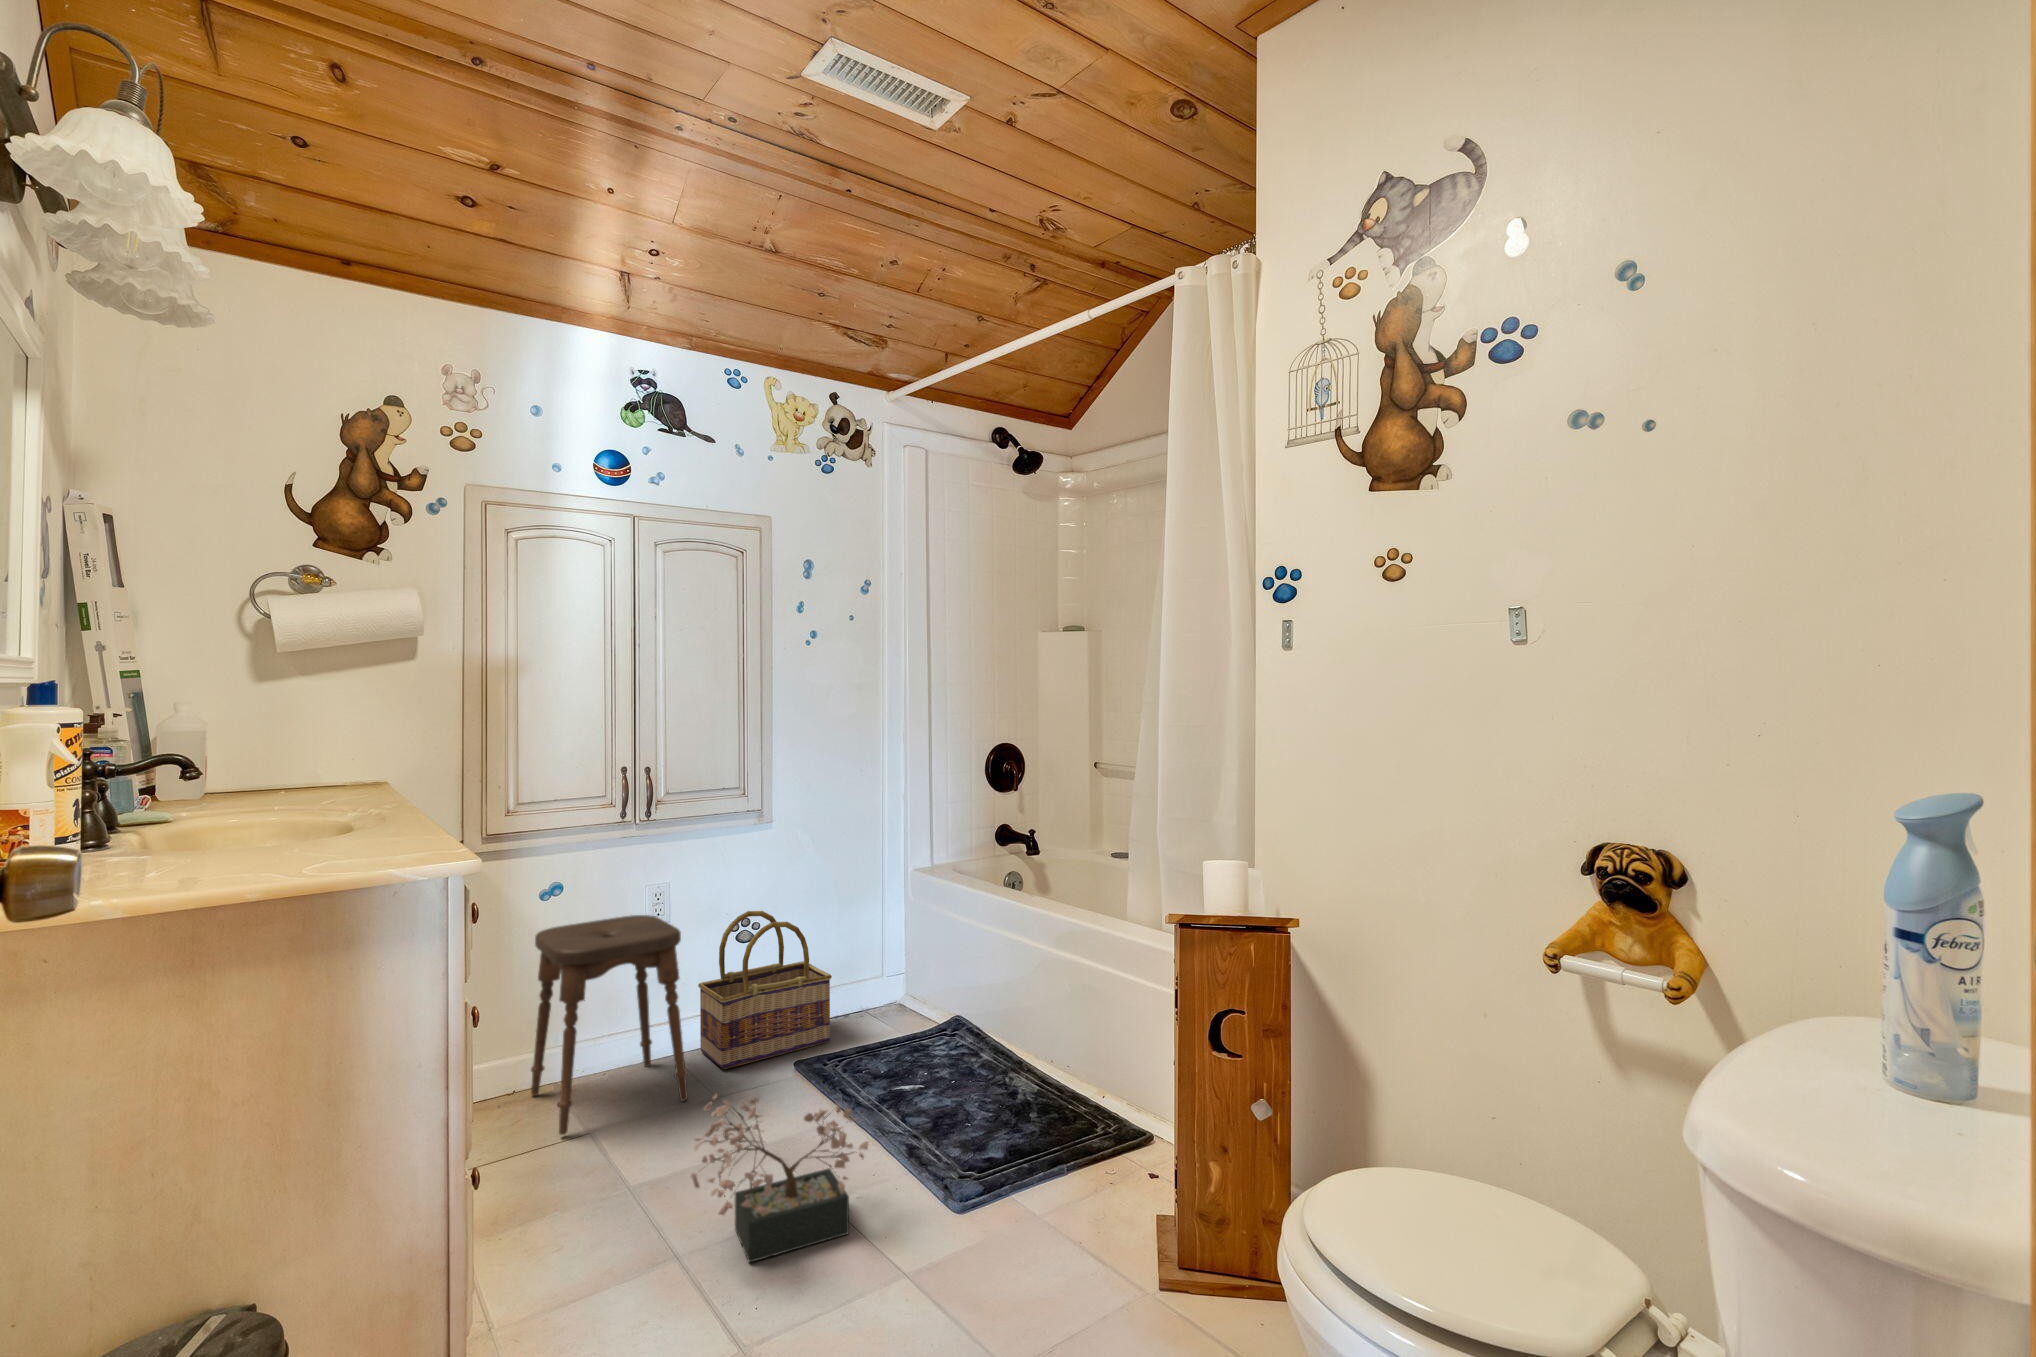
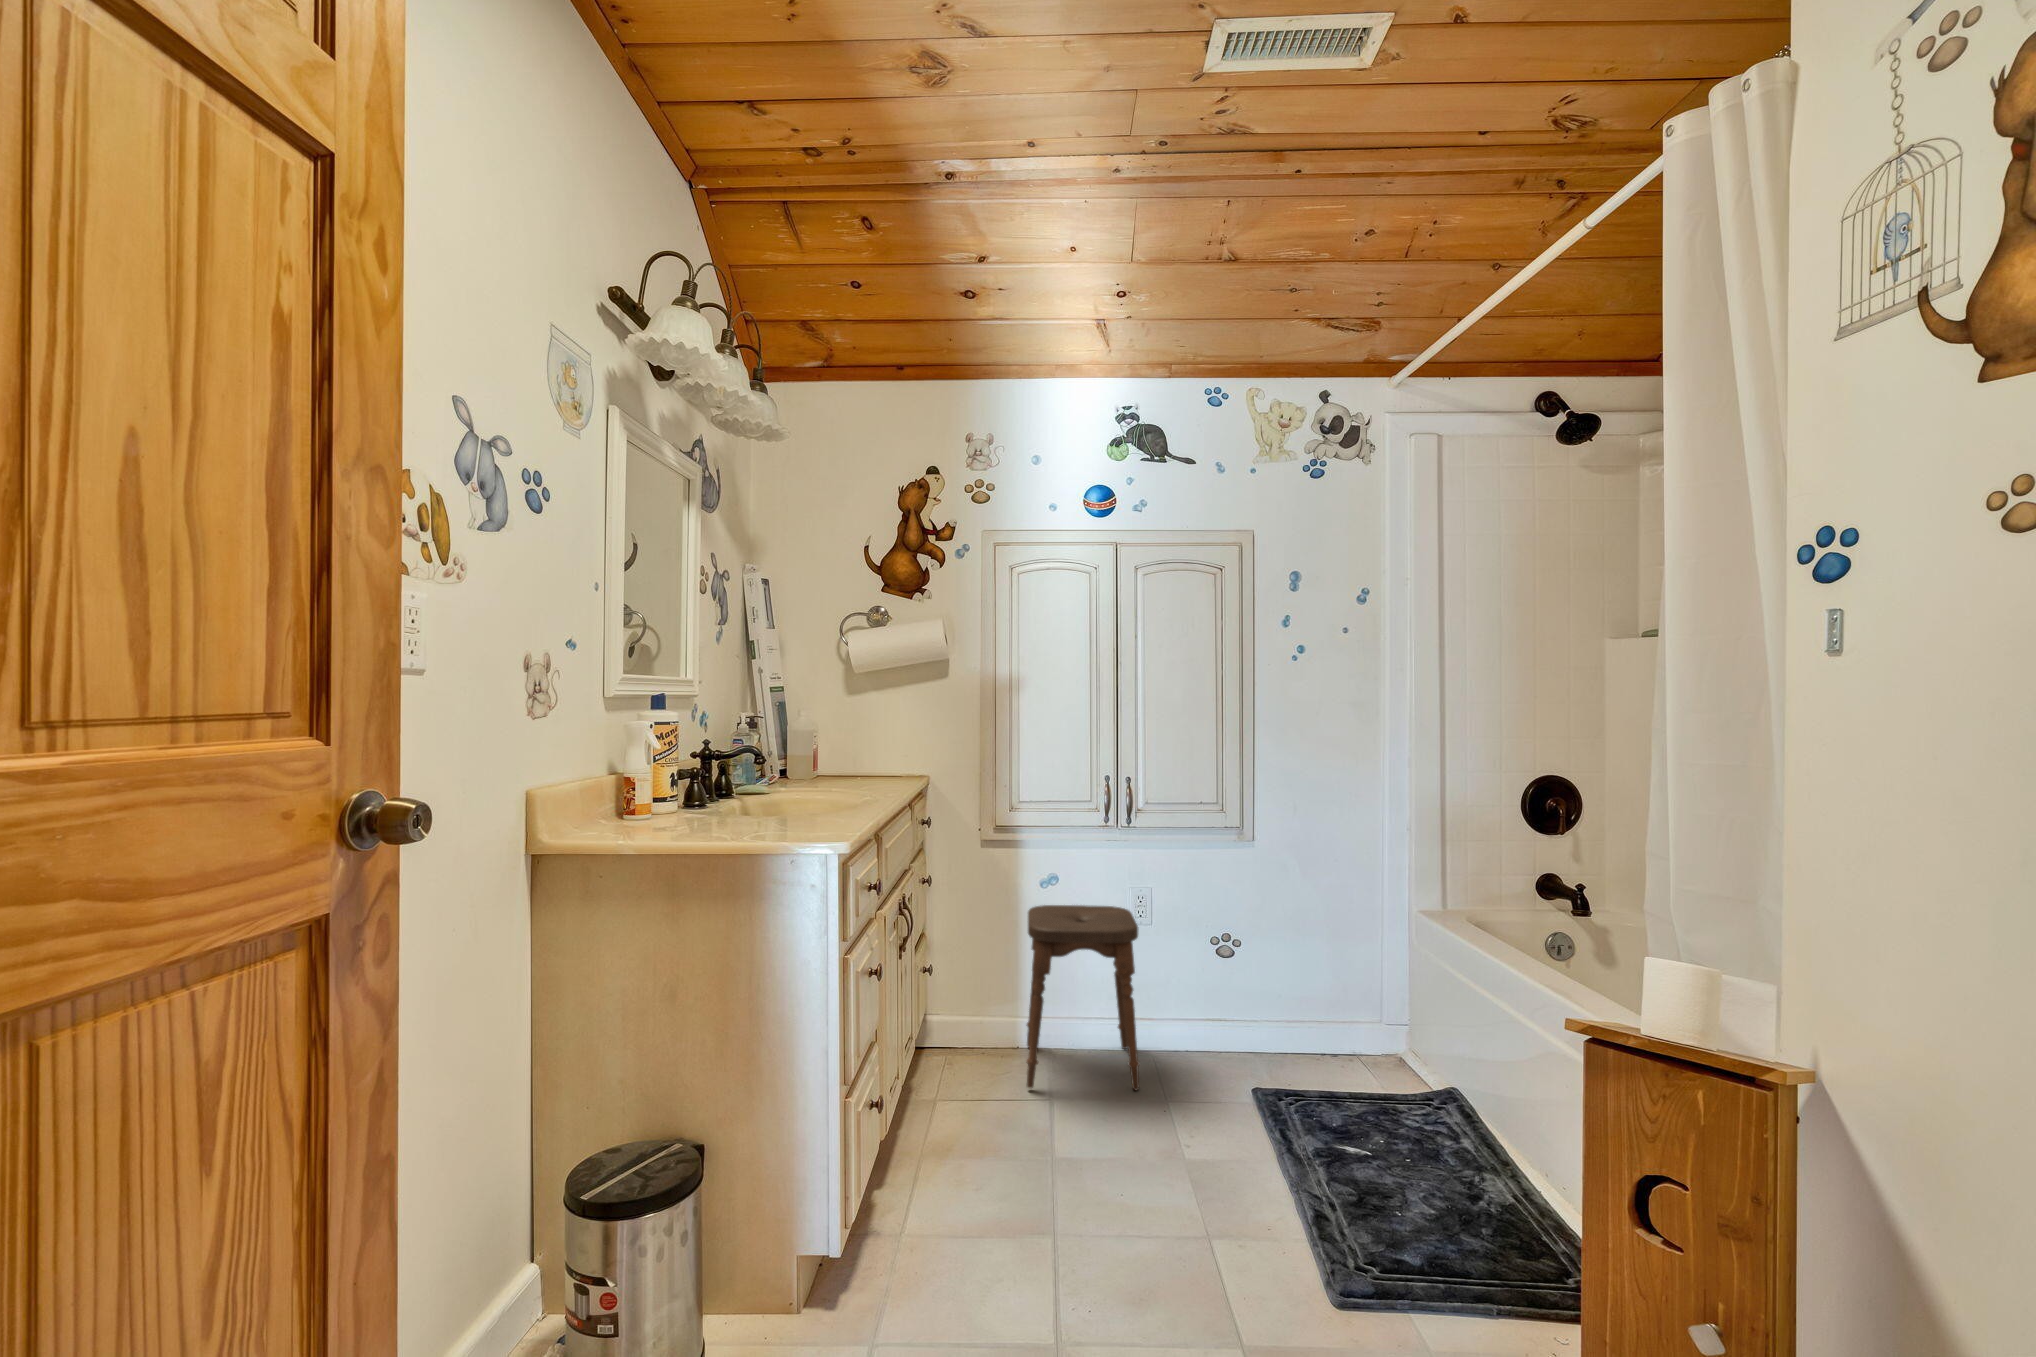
basket: present [698,911,832,1069] -> none [1172,921,1301,1074]
decorative plant: present [691,1094,868,1262] -> none [1066,1091,1243,1283]

